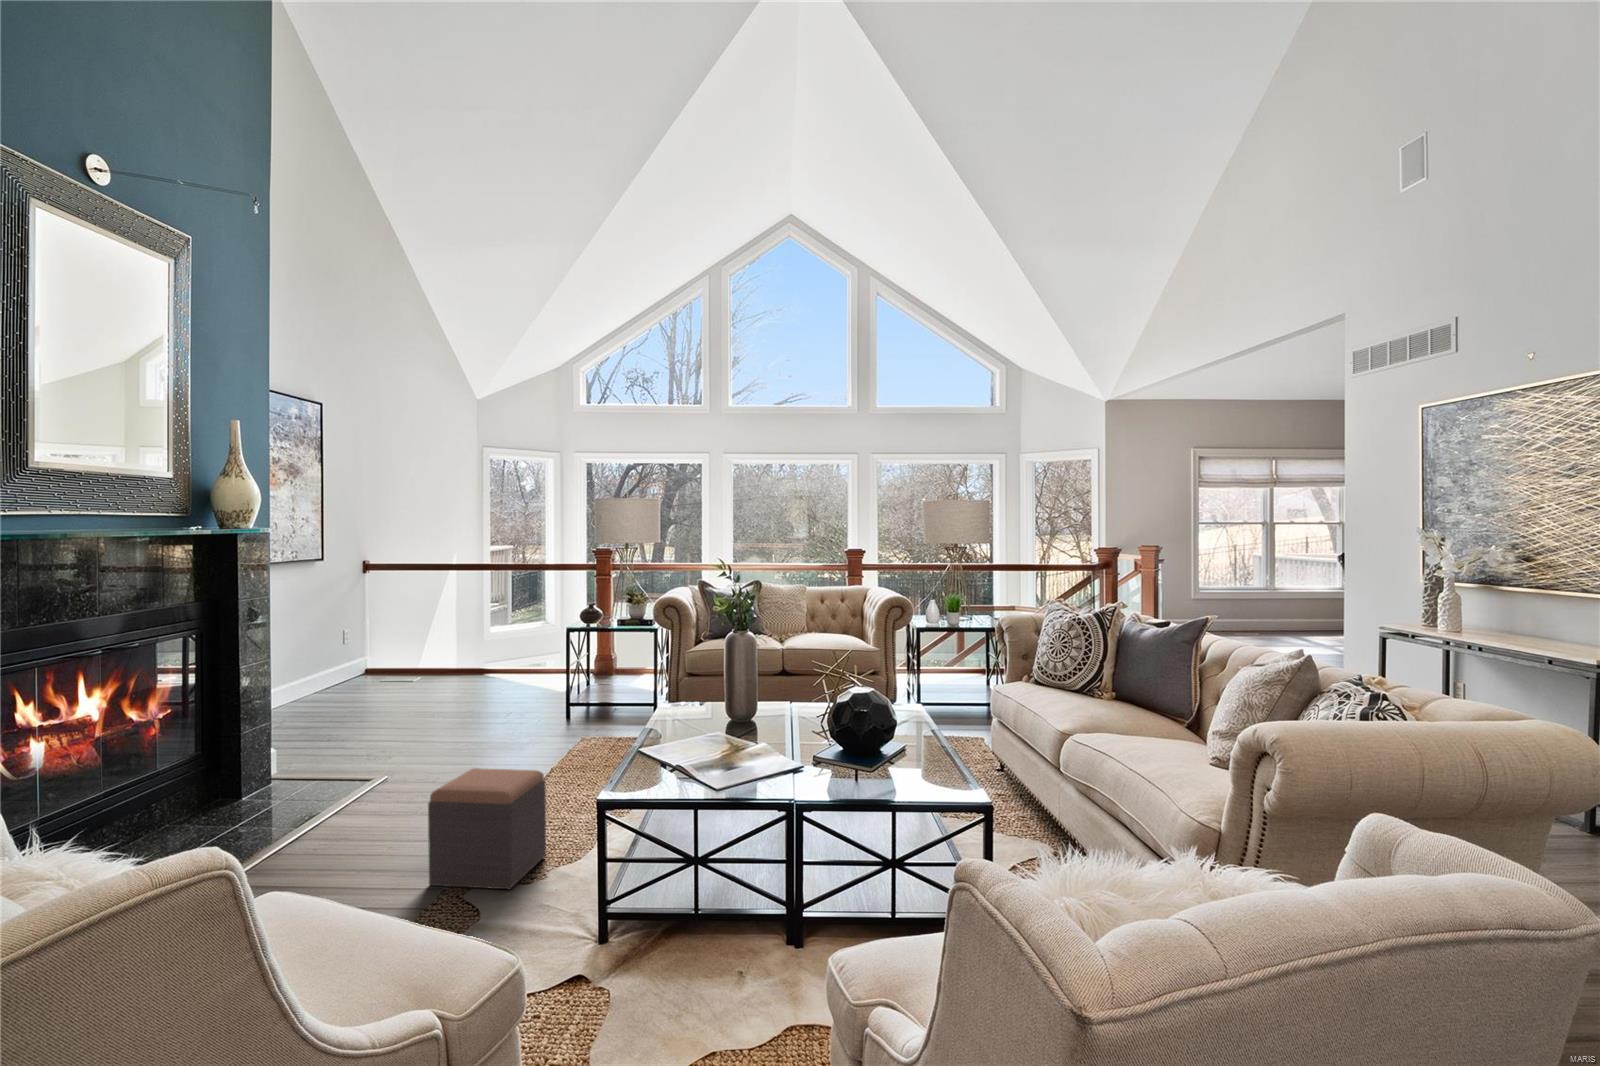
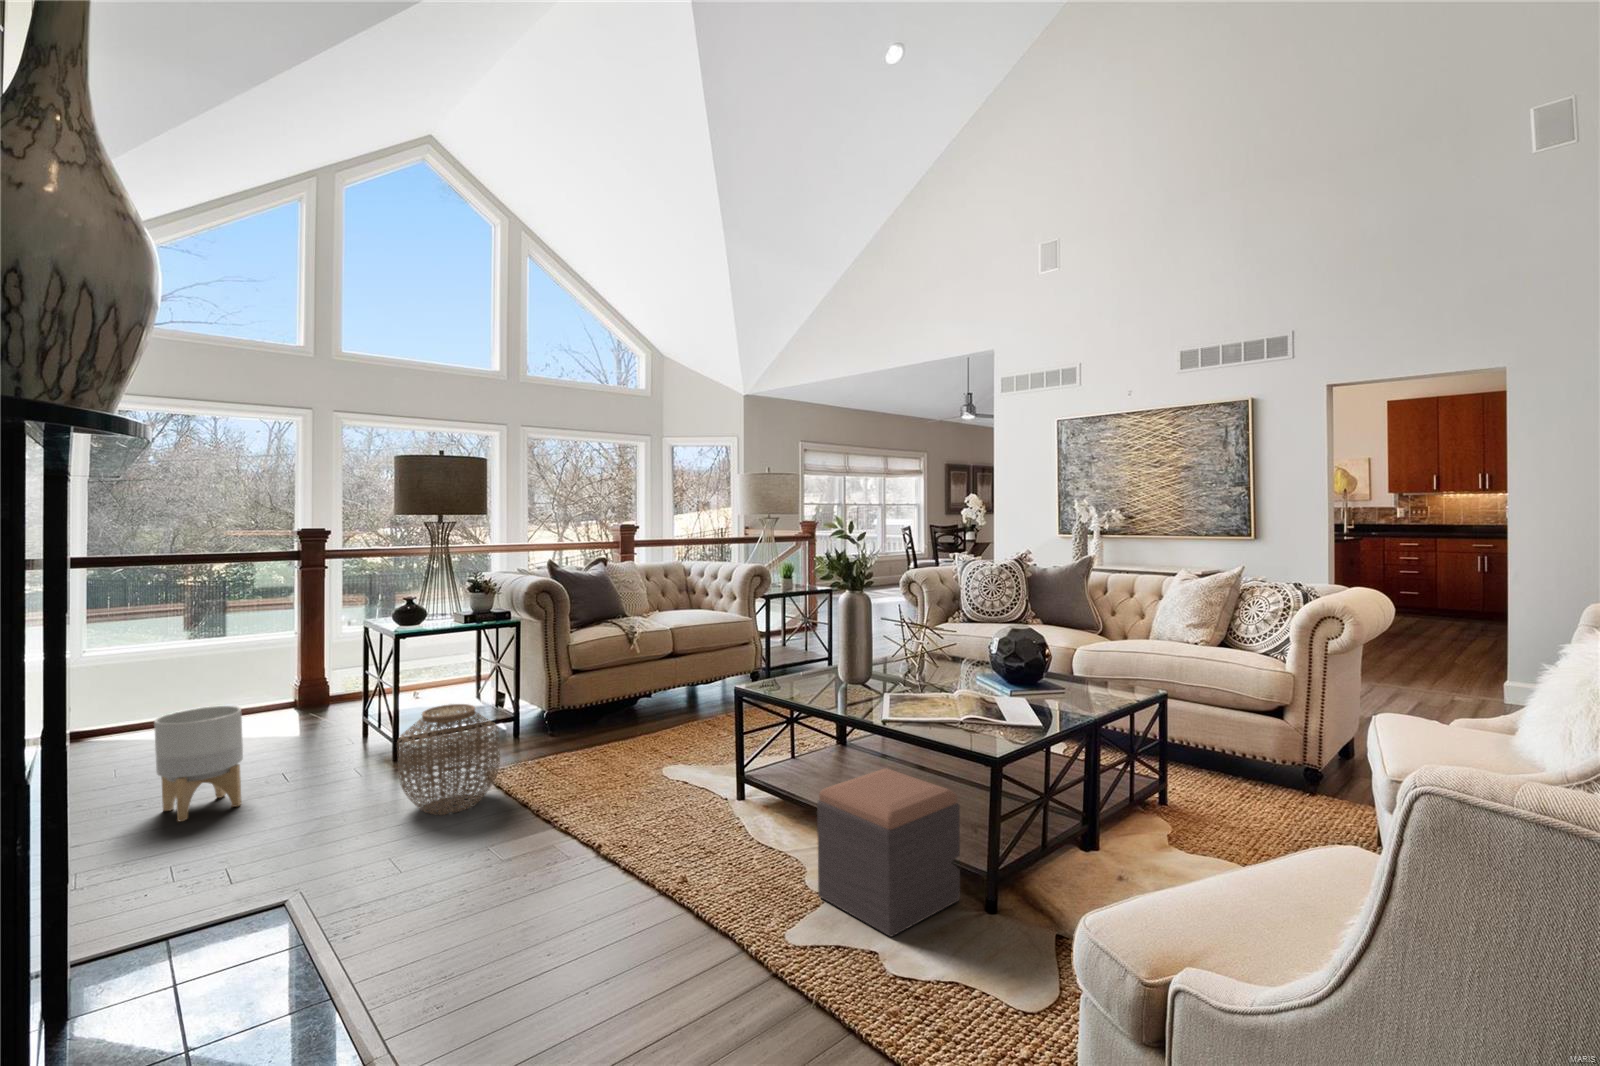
planter: none [410,656,456,721] -> present [154,706,243,821]
woven basket: none [466,676,535,750] -> present [398,704,500,815]

